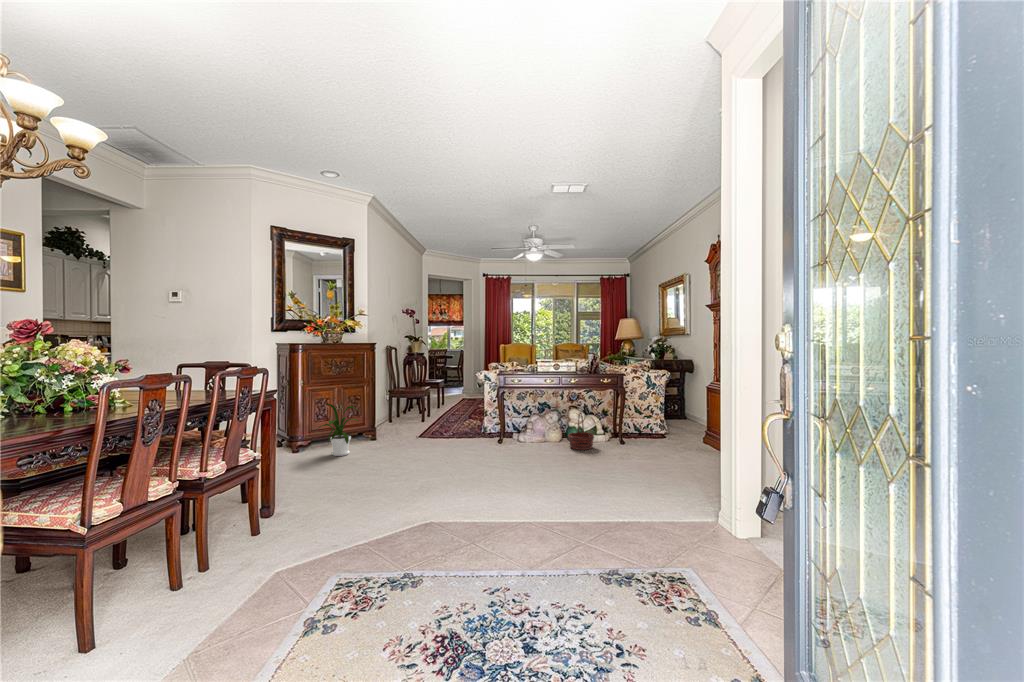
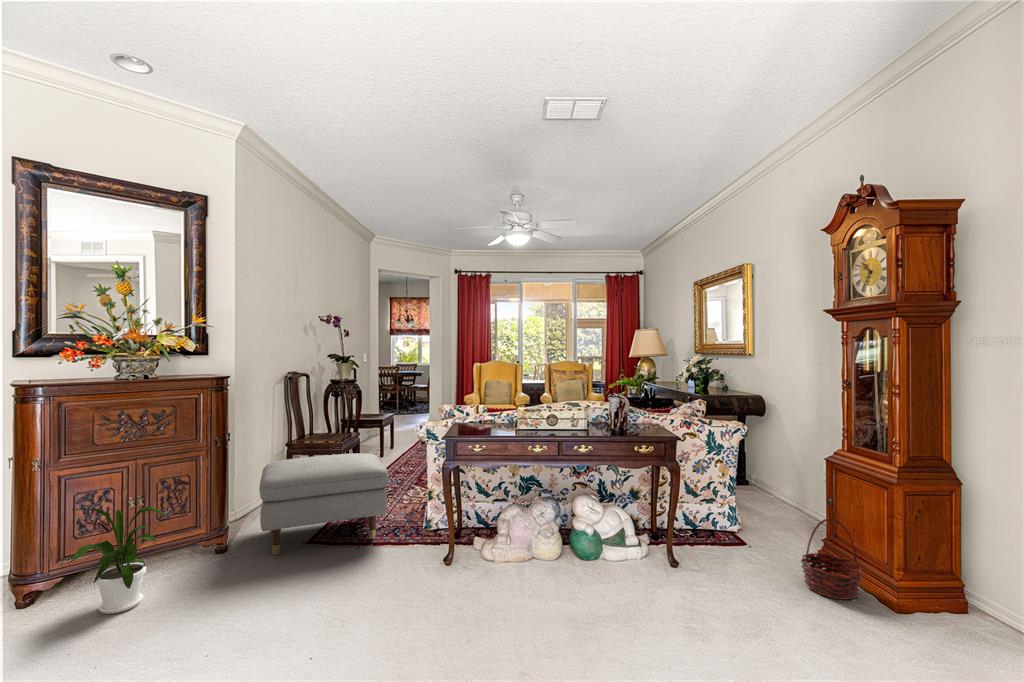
ottoman: none [389,392,463,442] -> present [259,453,389,555]
basket: present [568,413,594,450] -> present [801,519,862,600]

